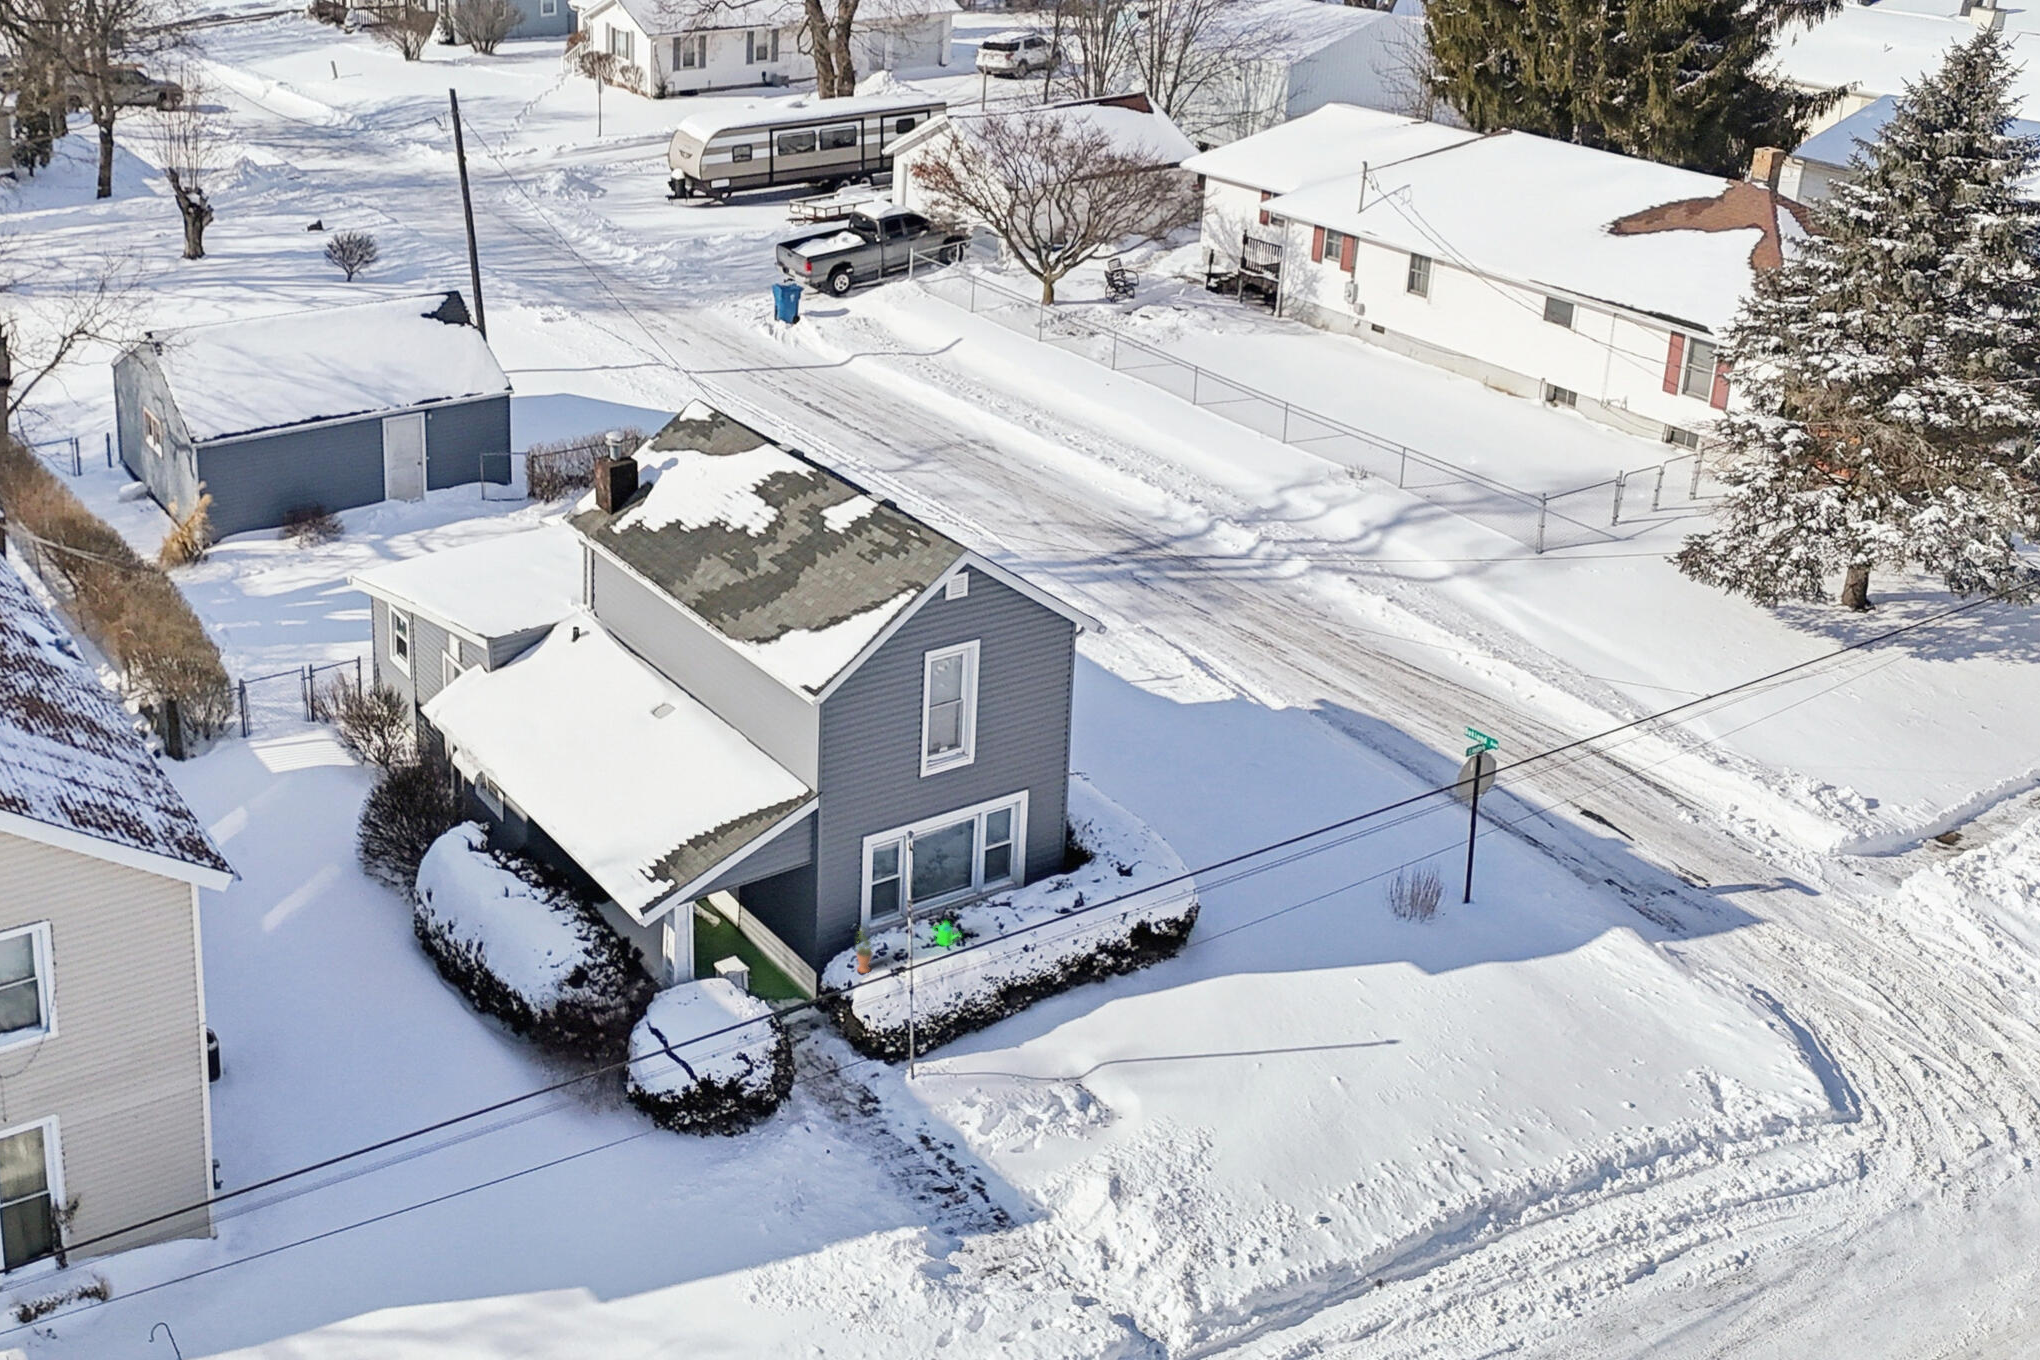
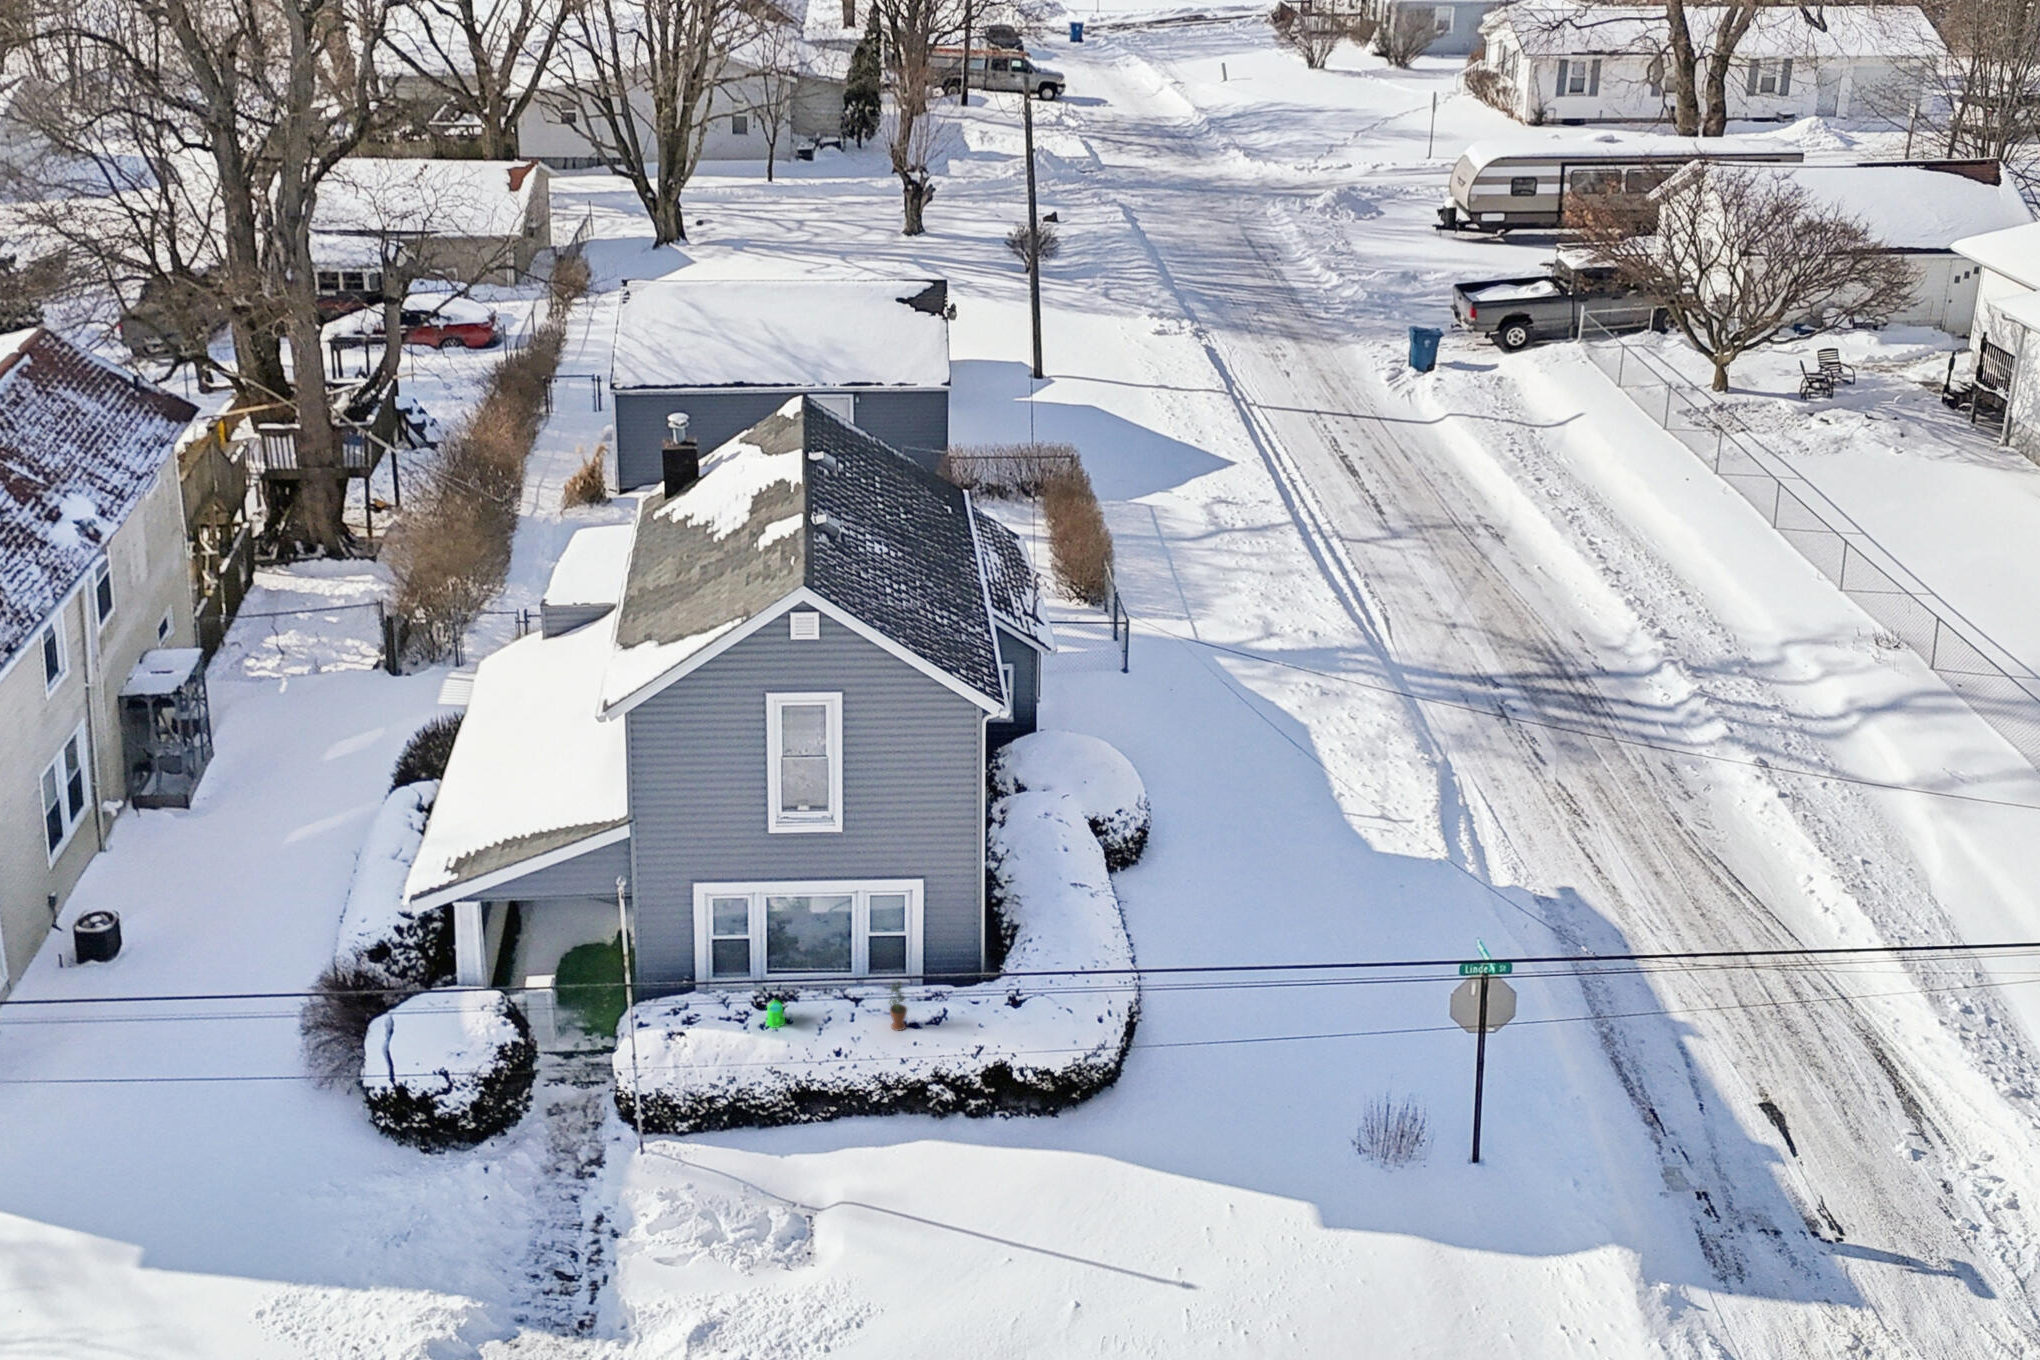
potted plant: present [857,929,873,973] -> present [887,982,907,1031]

